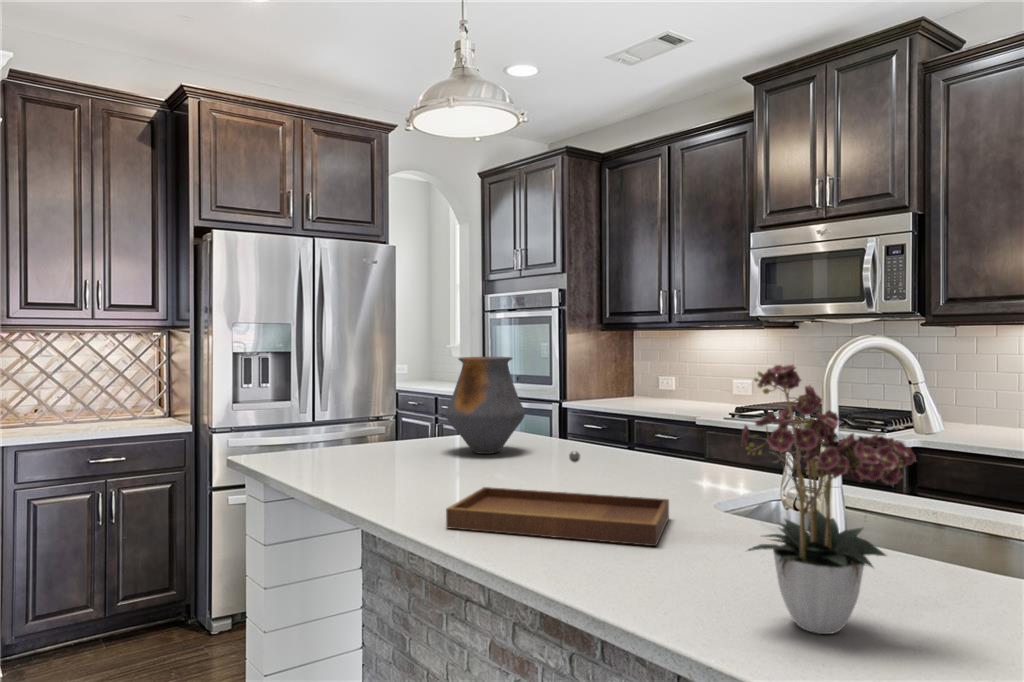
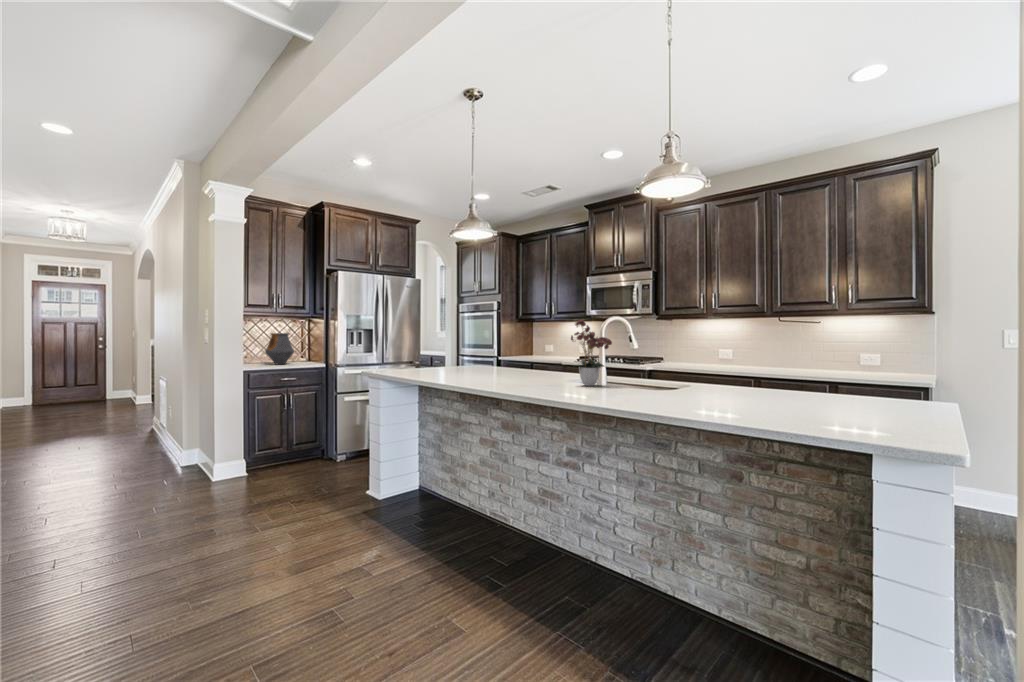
vase: present [446,357,525,454] -> present [265,333,294,364]
tray: present [446,451,669,546] -> none [481,354,552,379]

